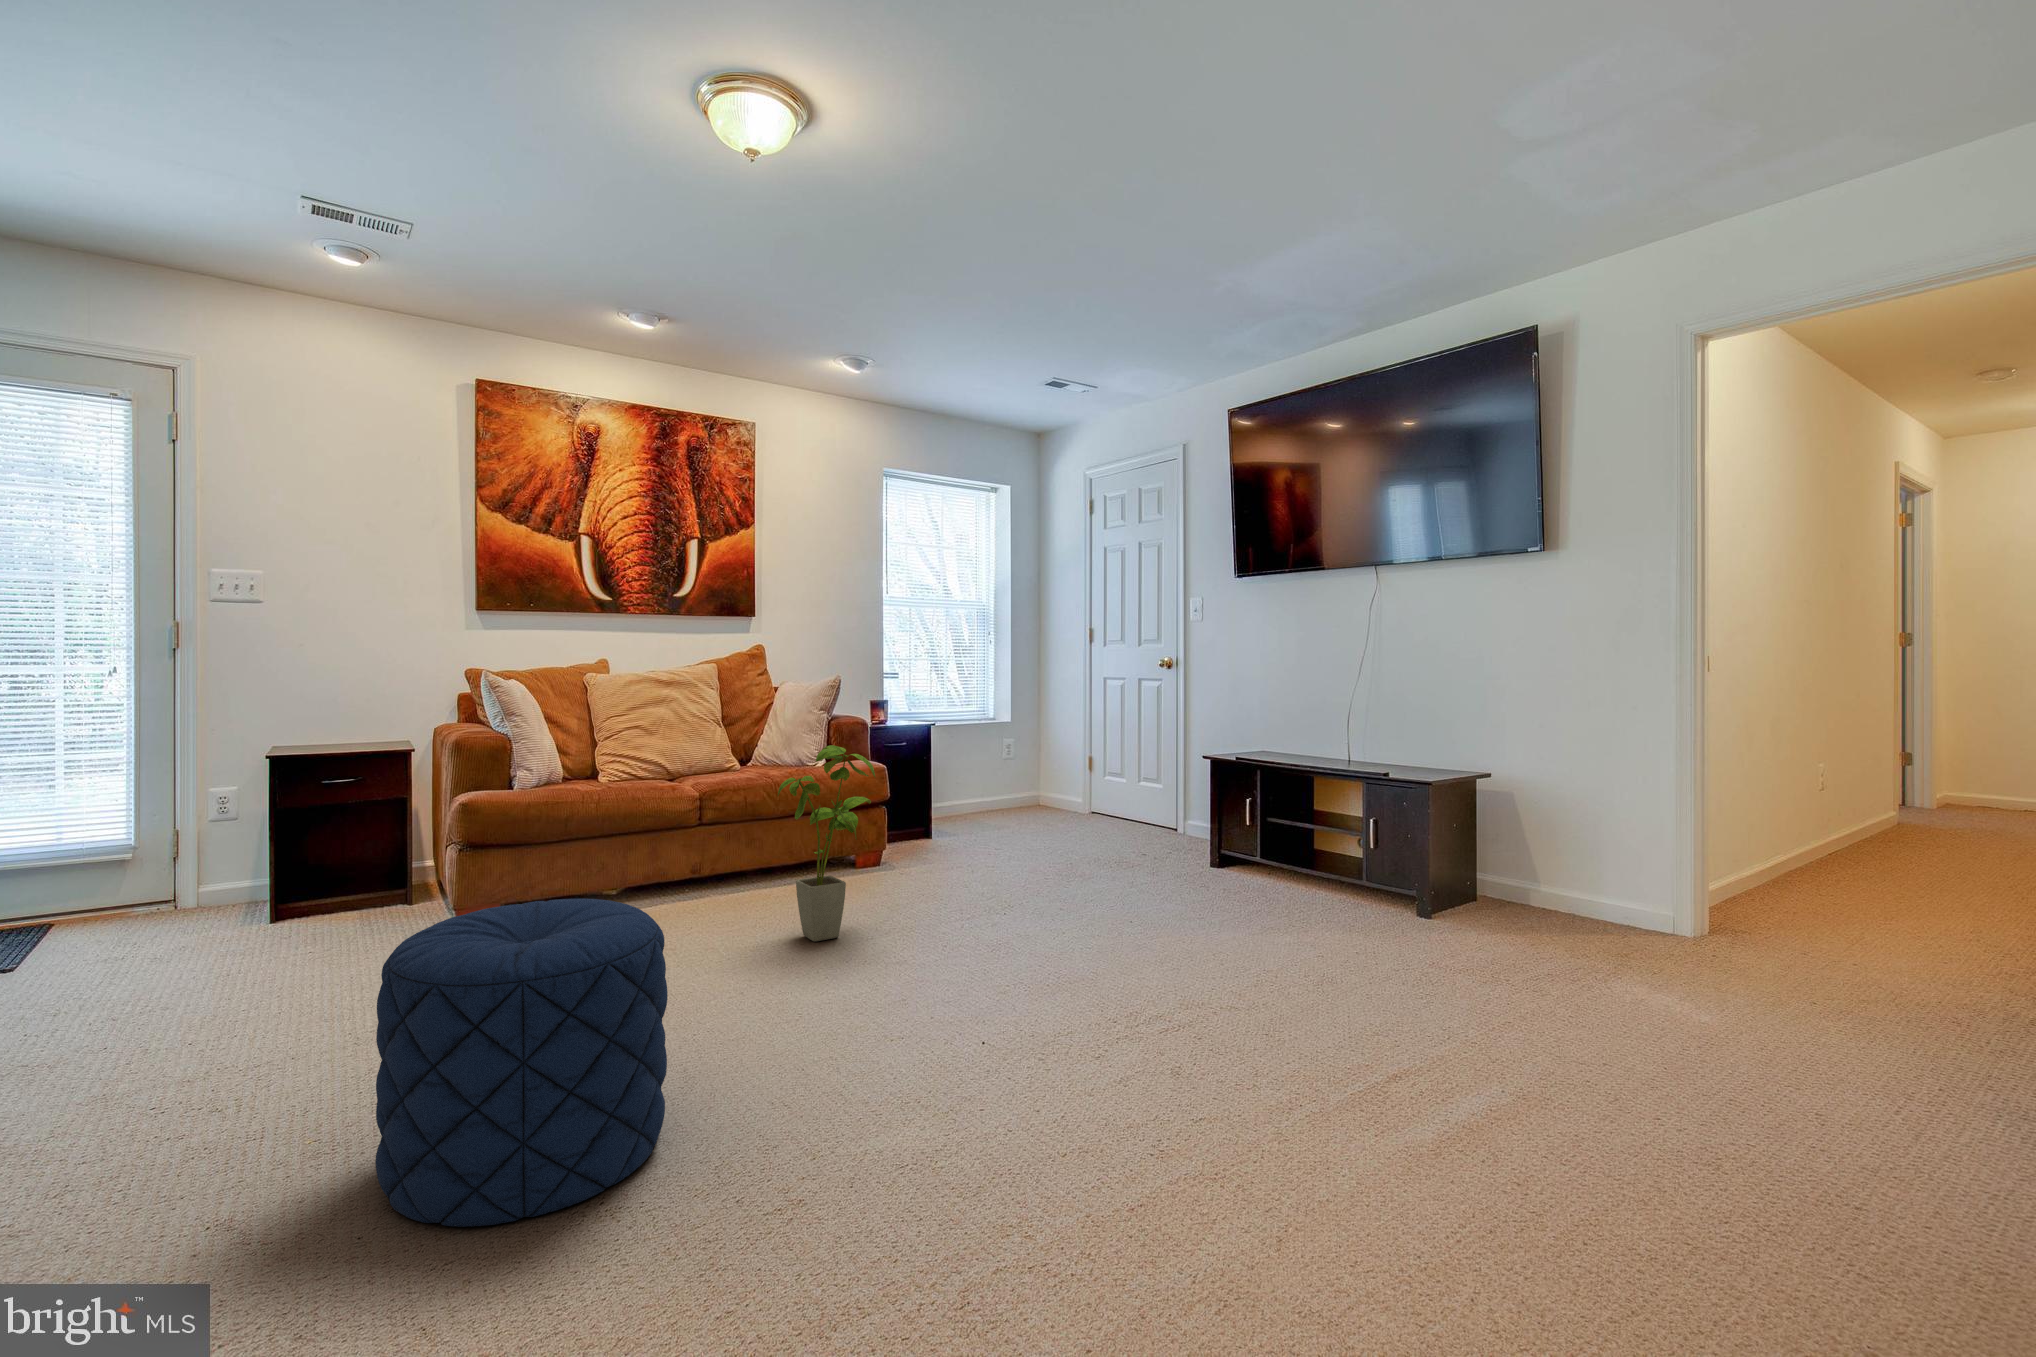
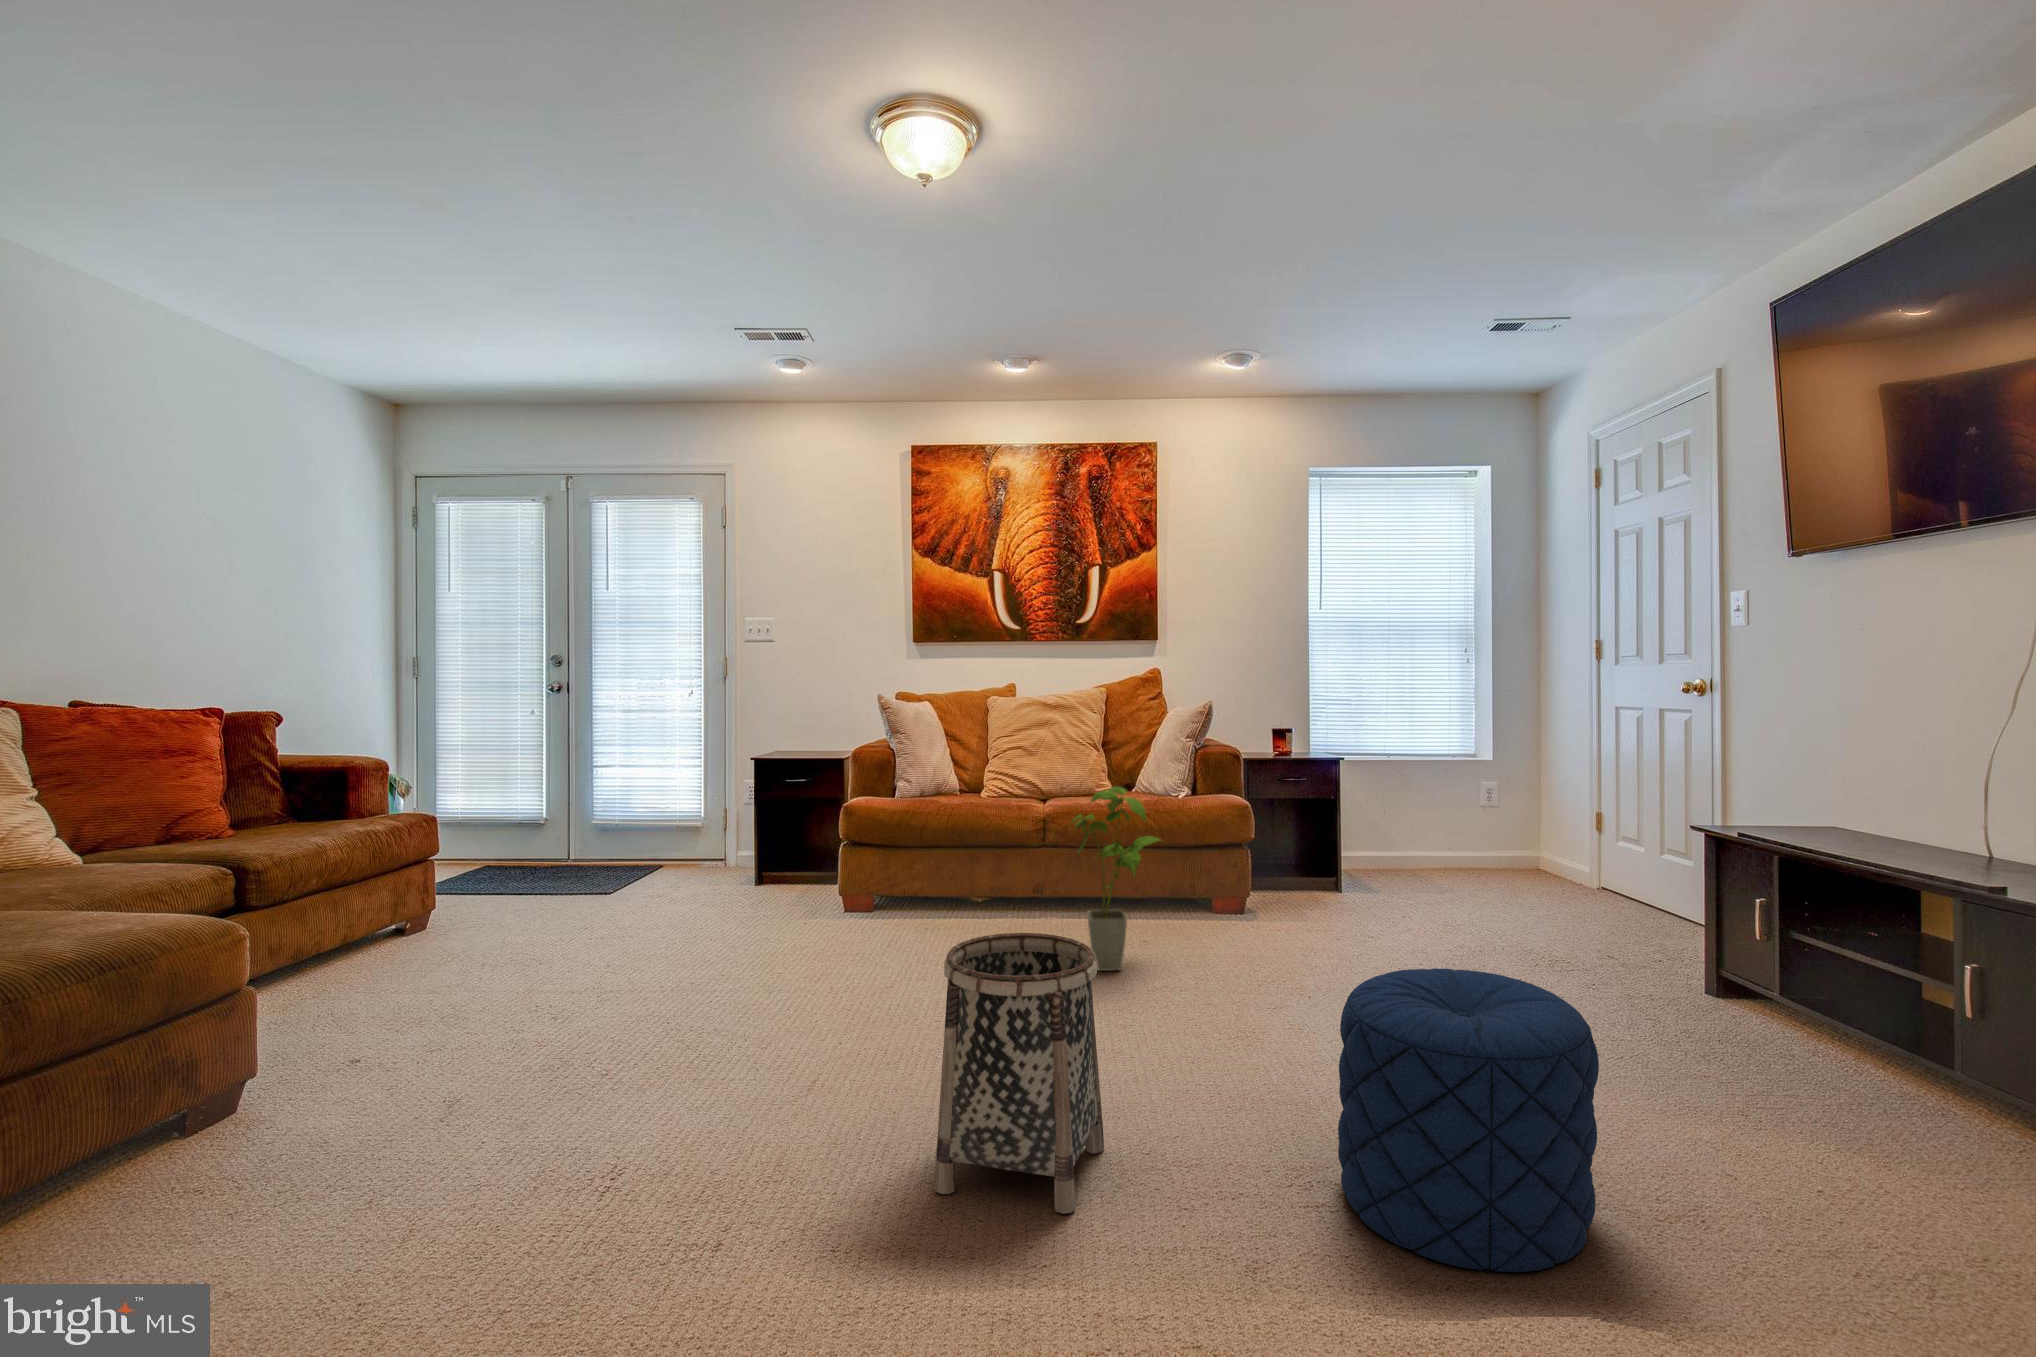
basket: none [874,872,1060,1186] -> present [935,933,1104,1214]
pouf: present [375,899,668,1227] -> present [1338,968,1599,1272]

